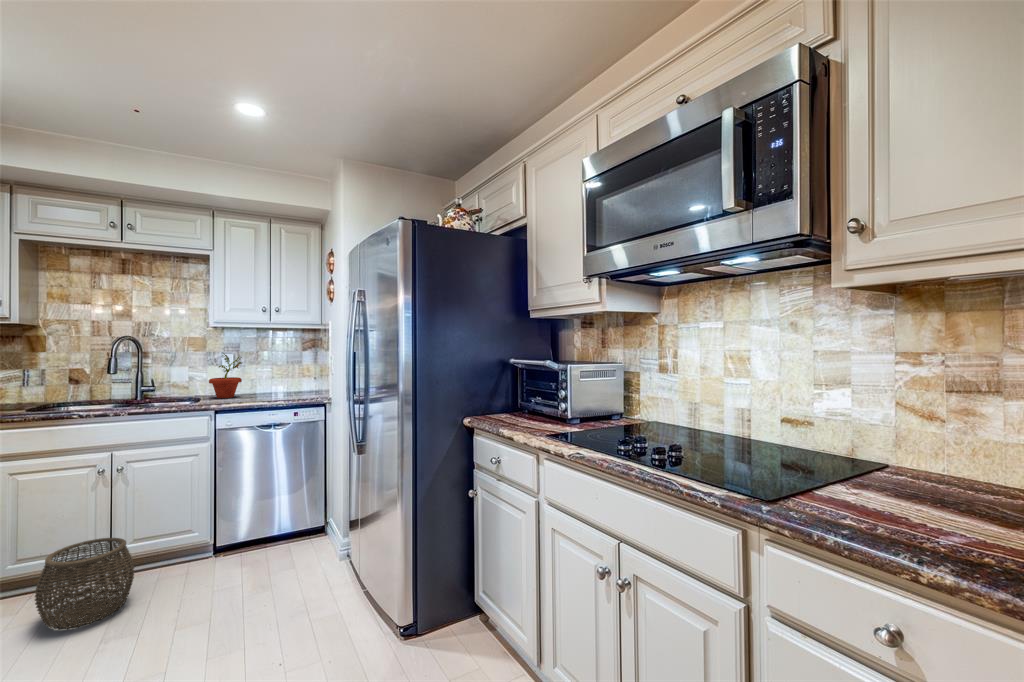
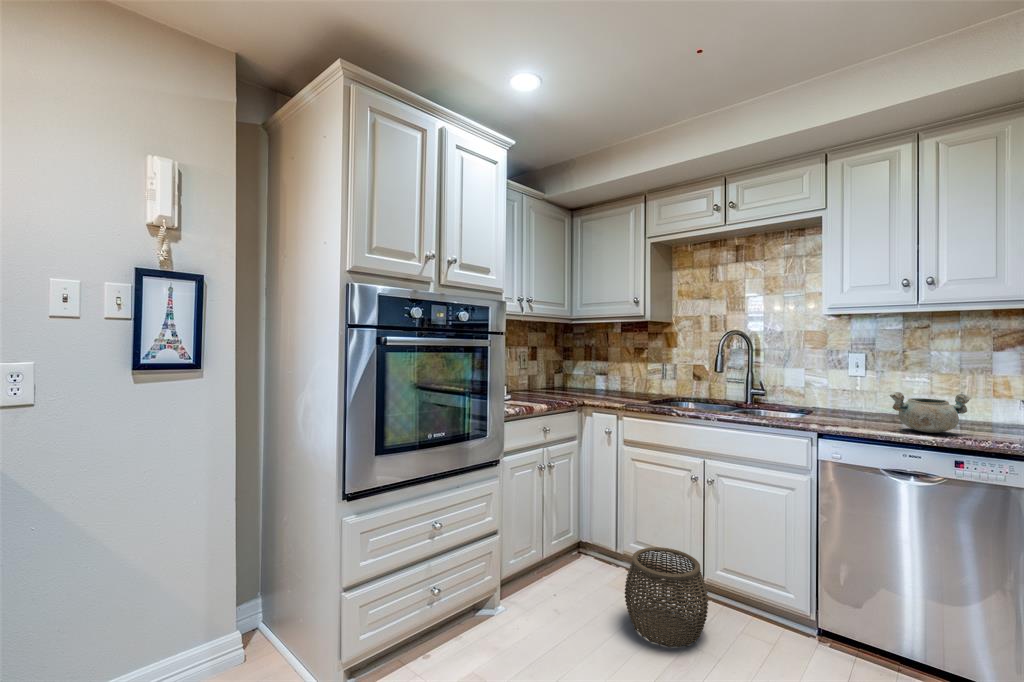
potted plant: present [209,353,242,398] -> none [825,353,876,417]
bowl: none [260,375,298,399] -> present [890,392,971,433]

